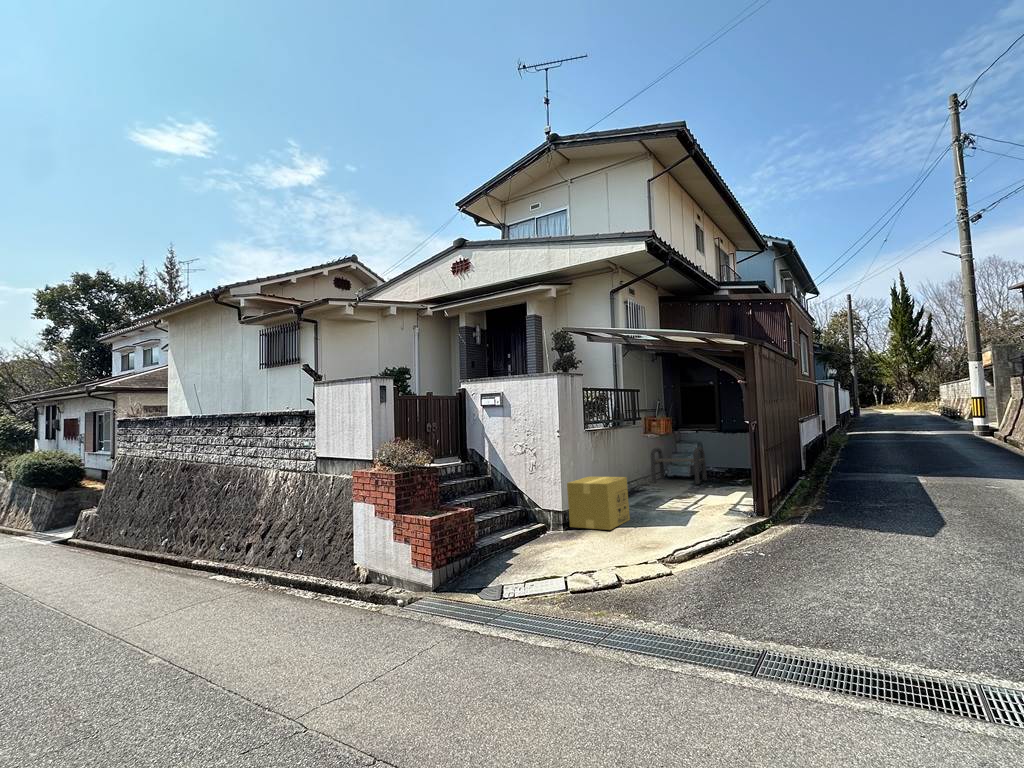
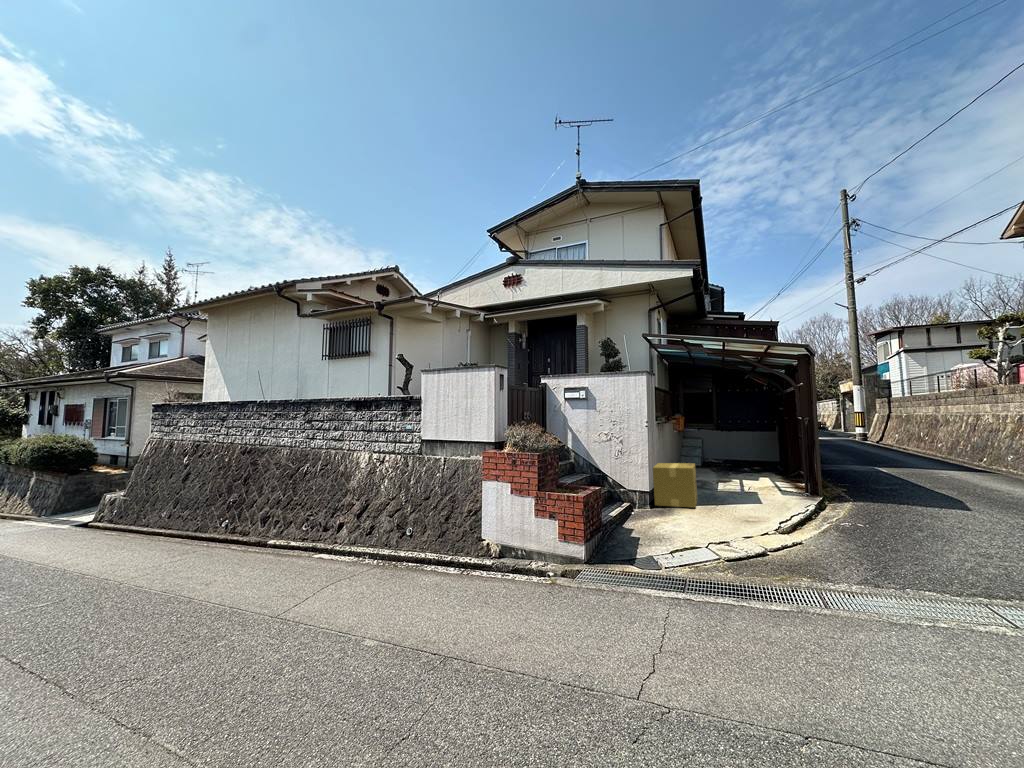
bench: present [651,447,707,484] -> none [672,442,717,473]

